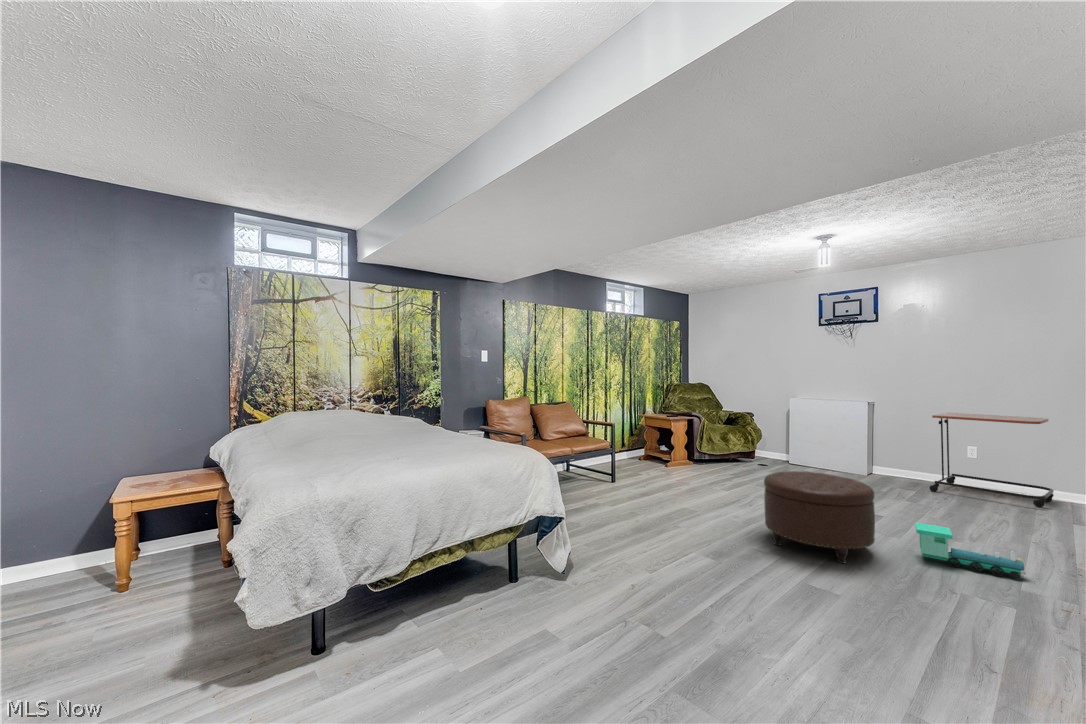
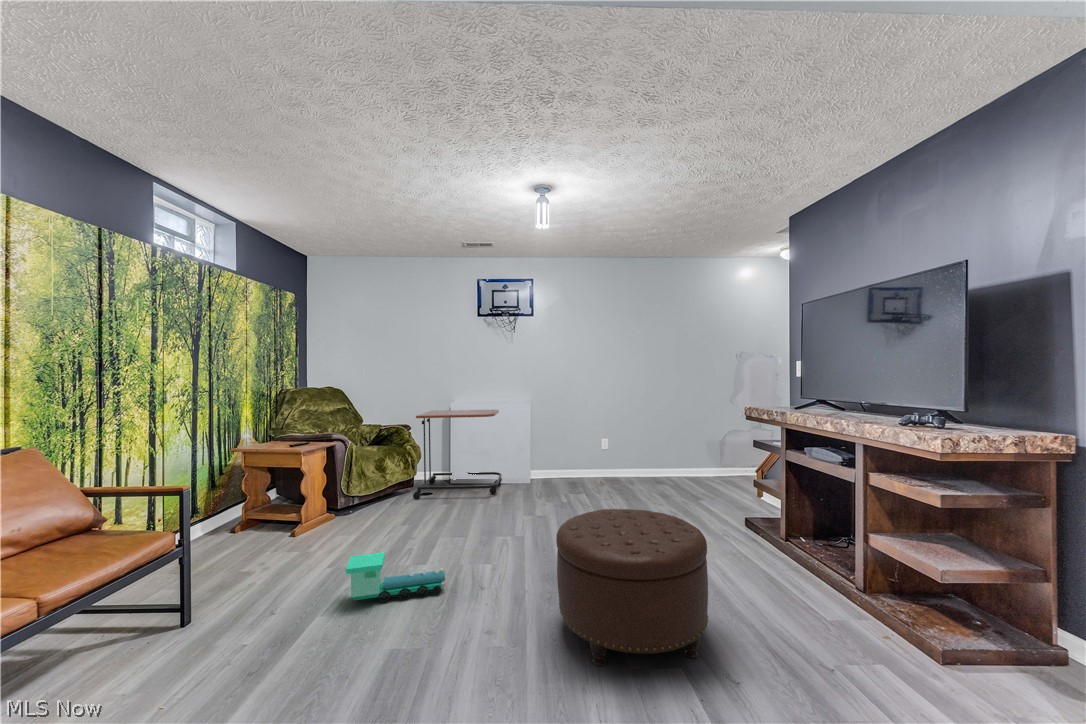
side table: present [929,413,1054,507] -> present [413,410,502,499]
toy train: present [915,523,1026,578] -> present [346,552,446,602]

